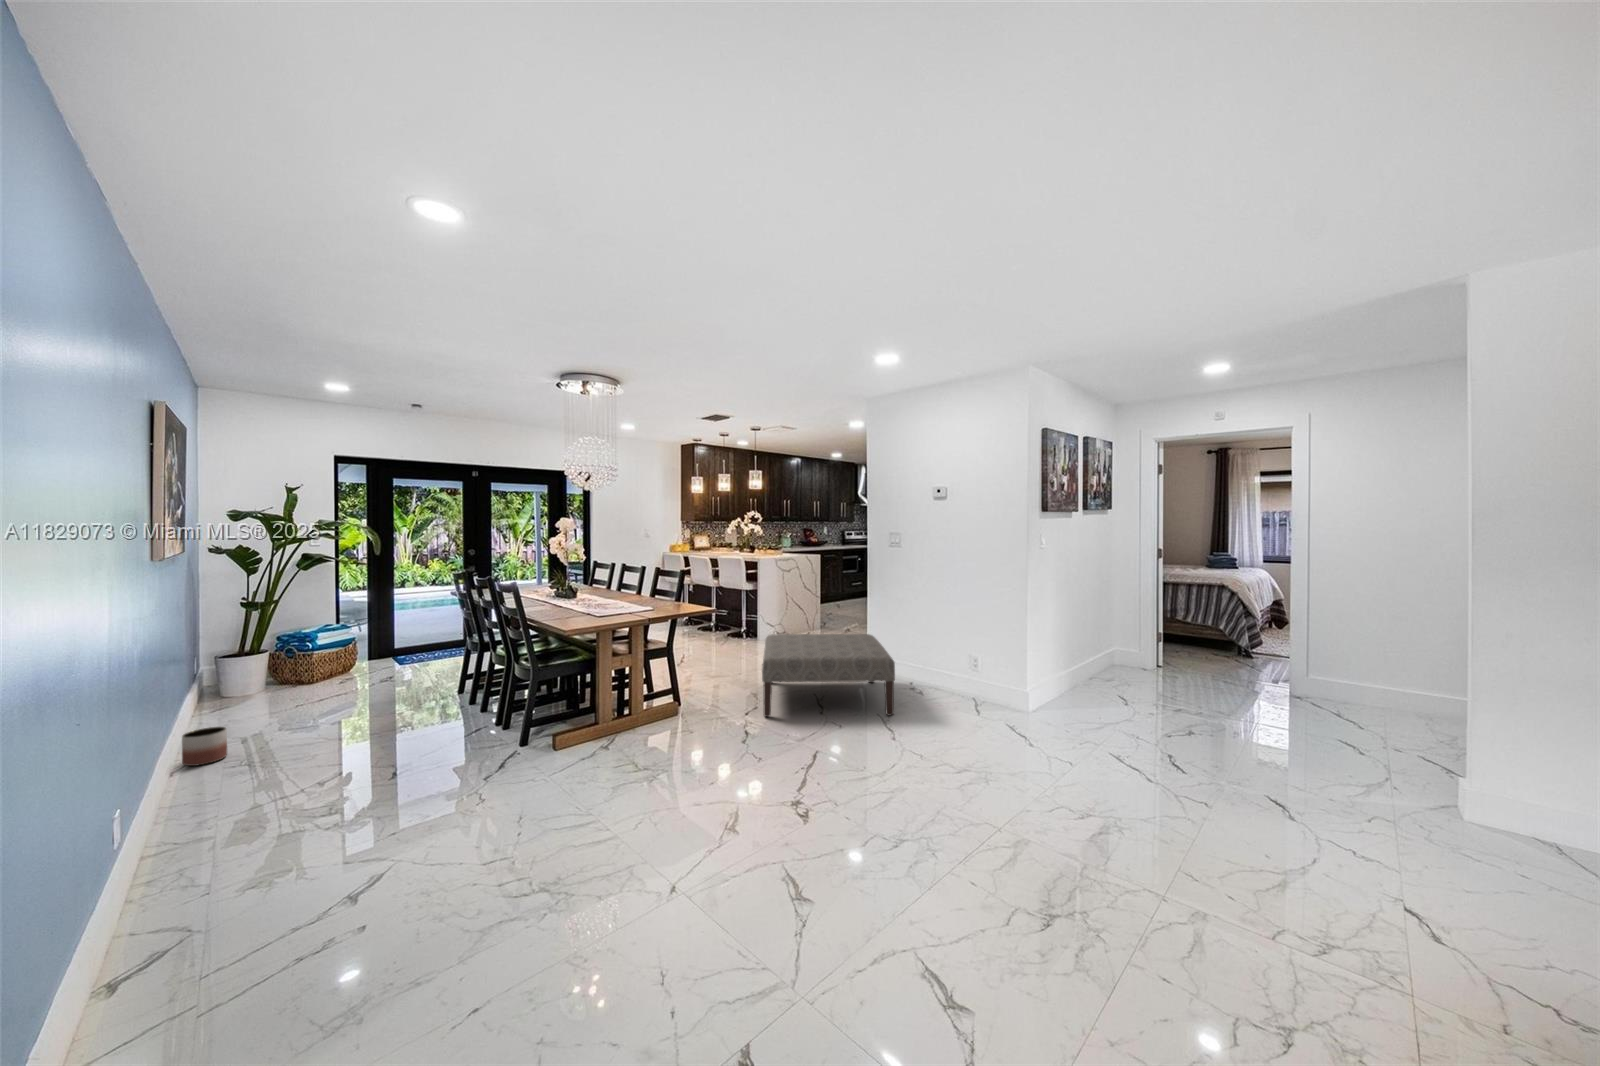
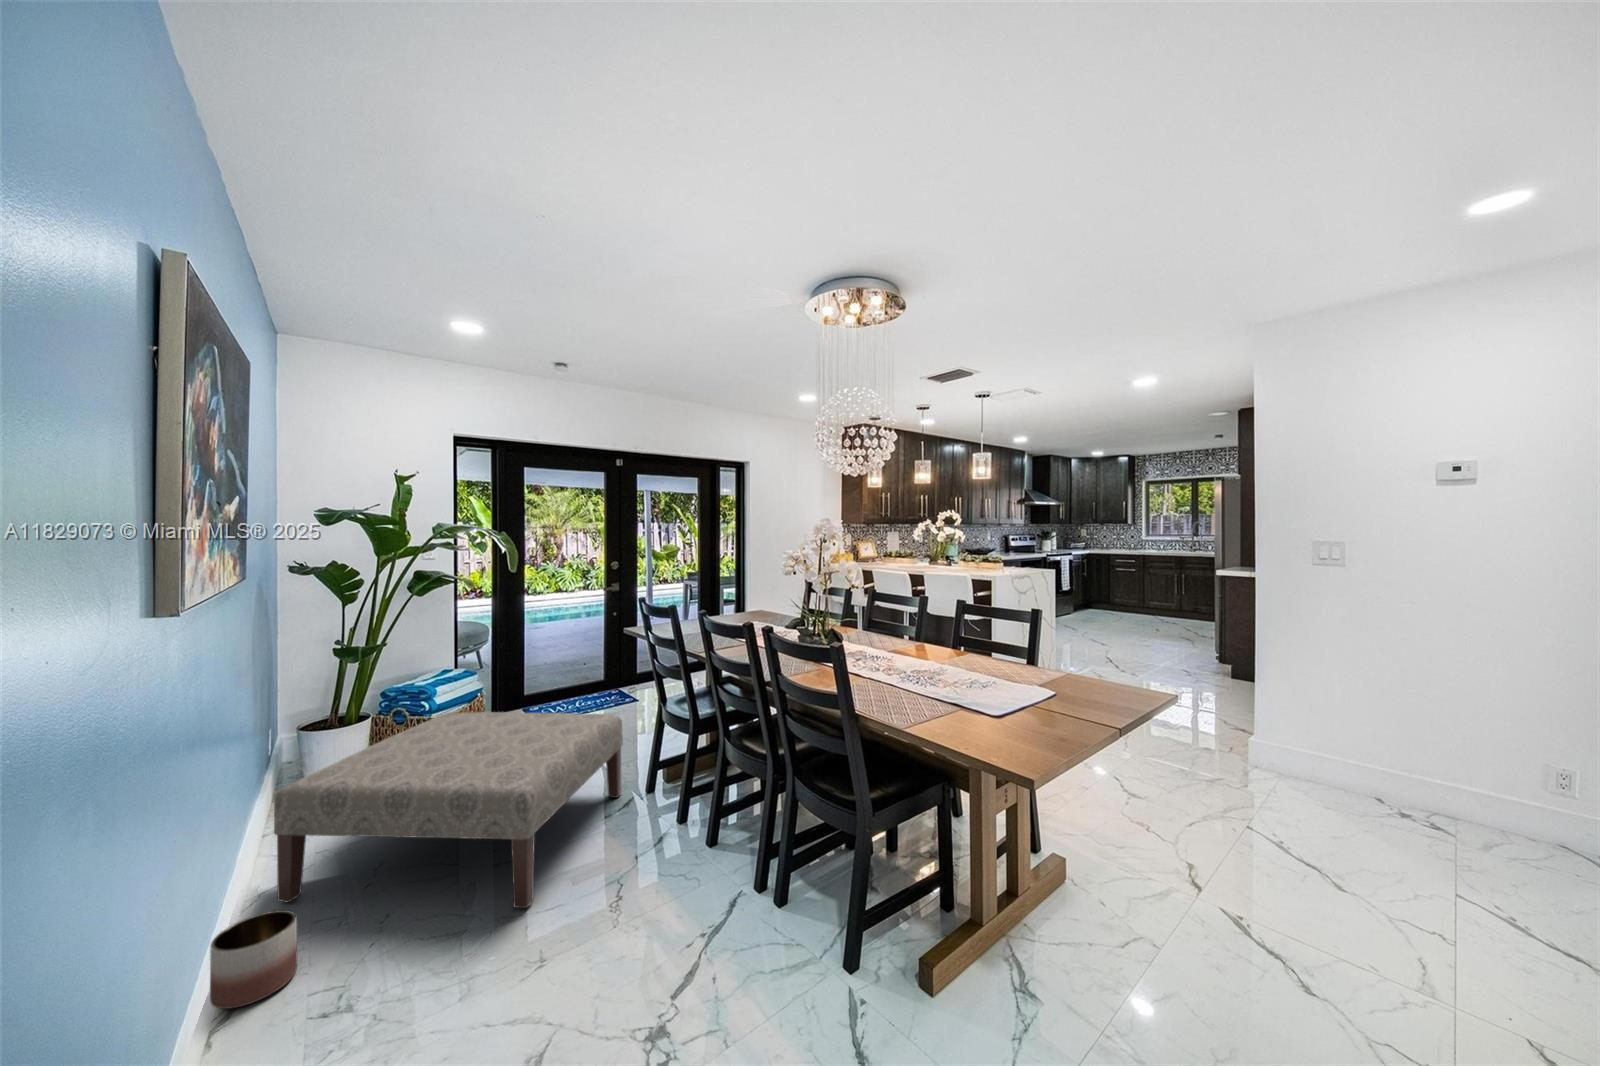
ottoman: present [762,634,895,717] -> present [274,712,623,908]

